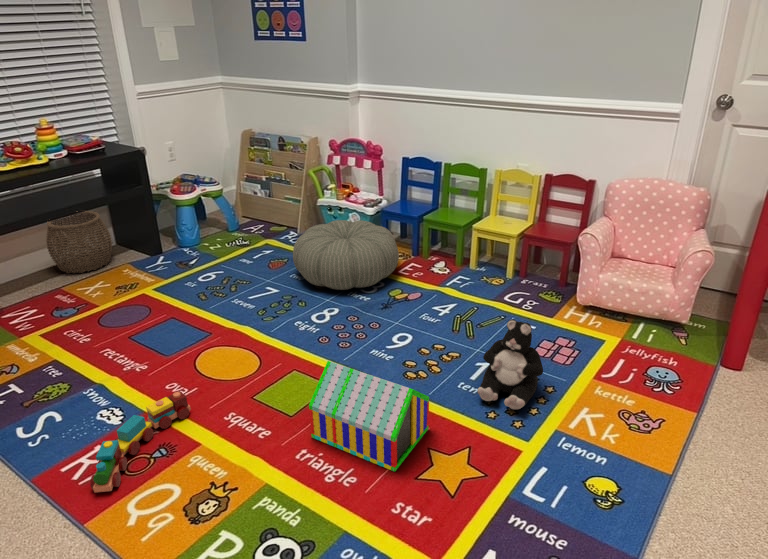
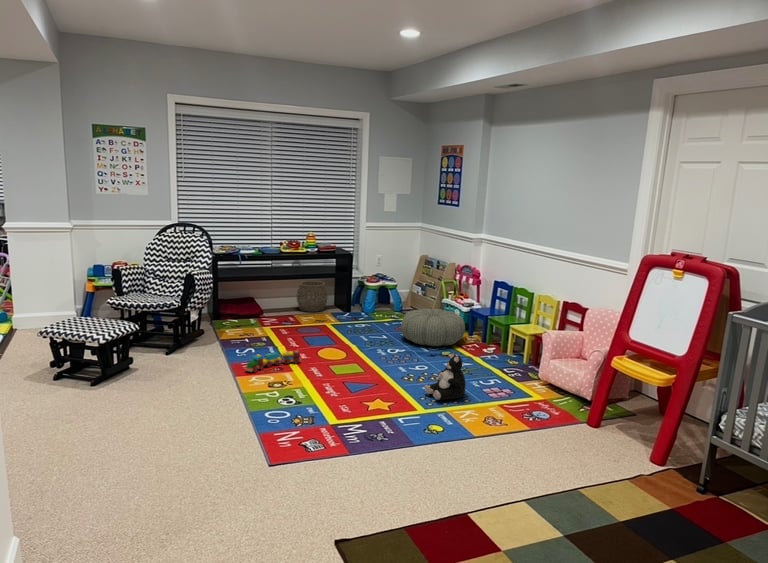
toy house: present [309,361,429,472] -> none [337,347,390,399]

